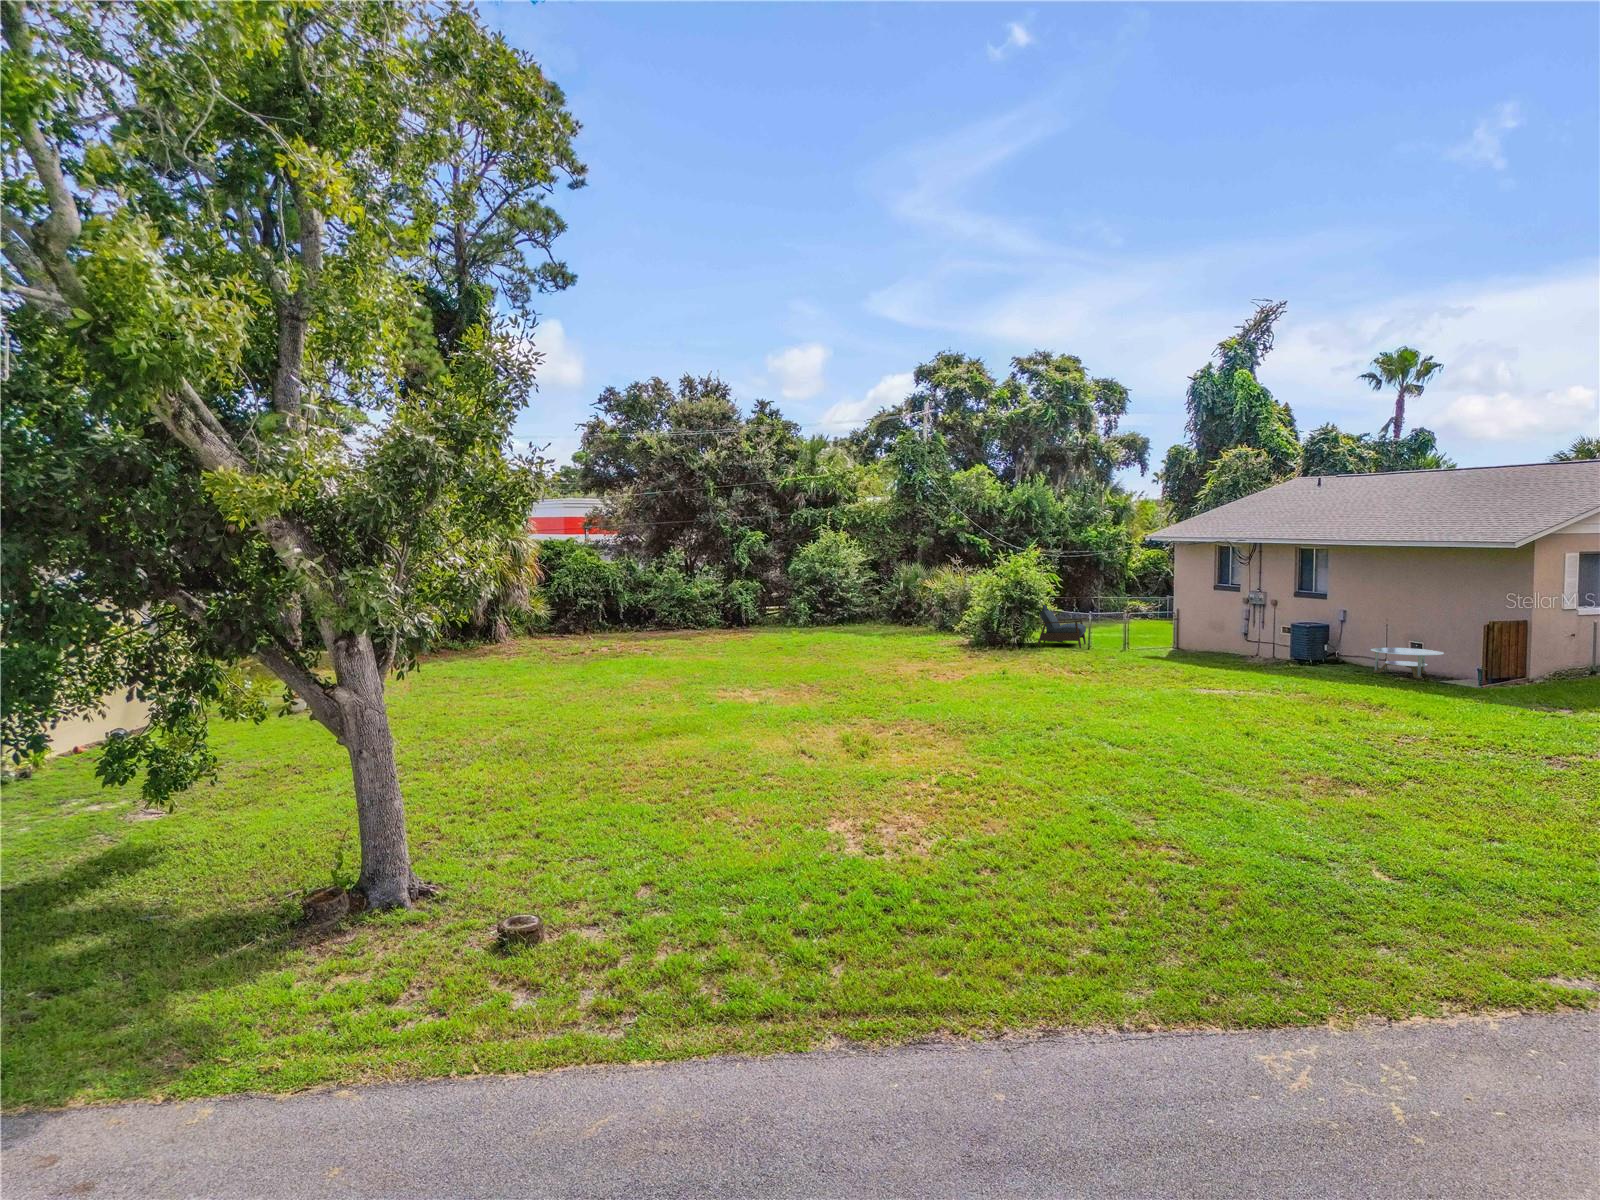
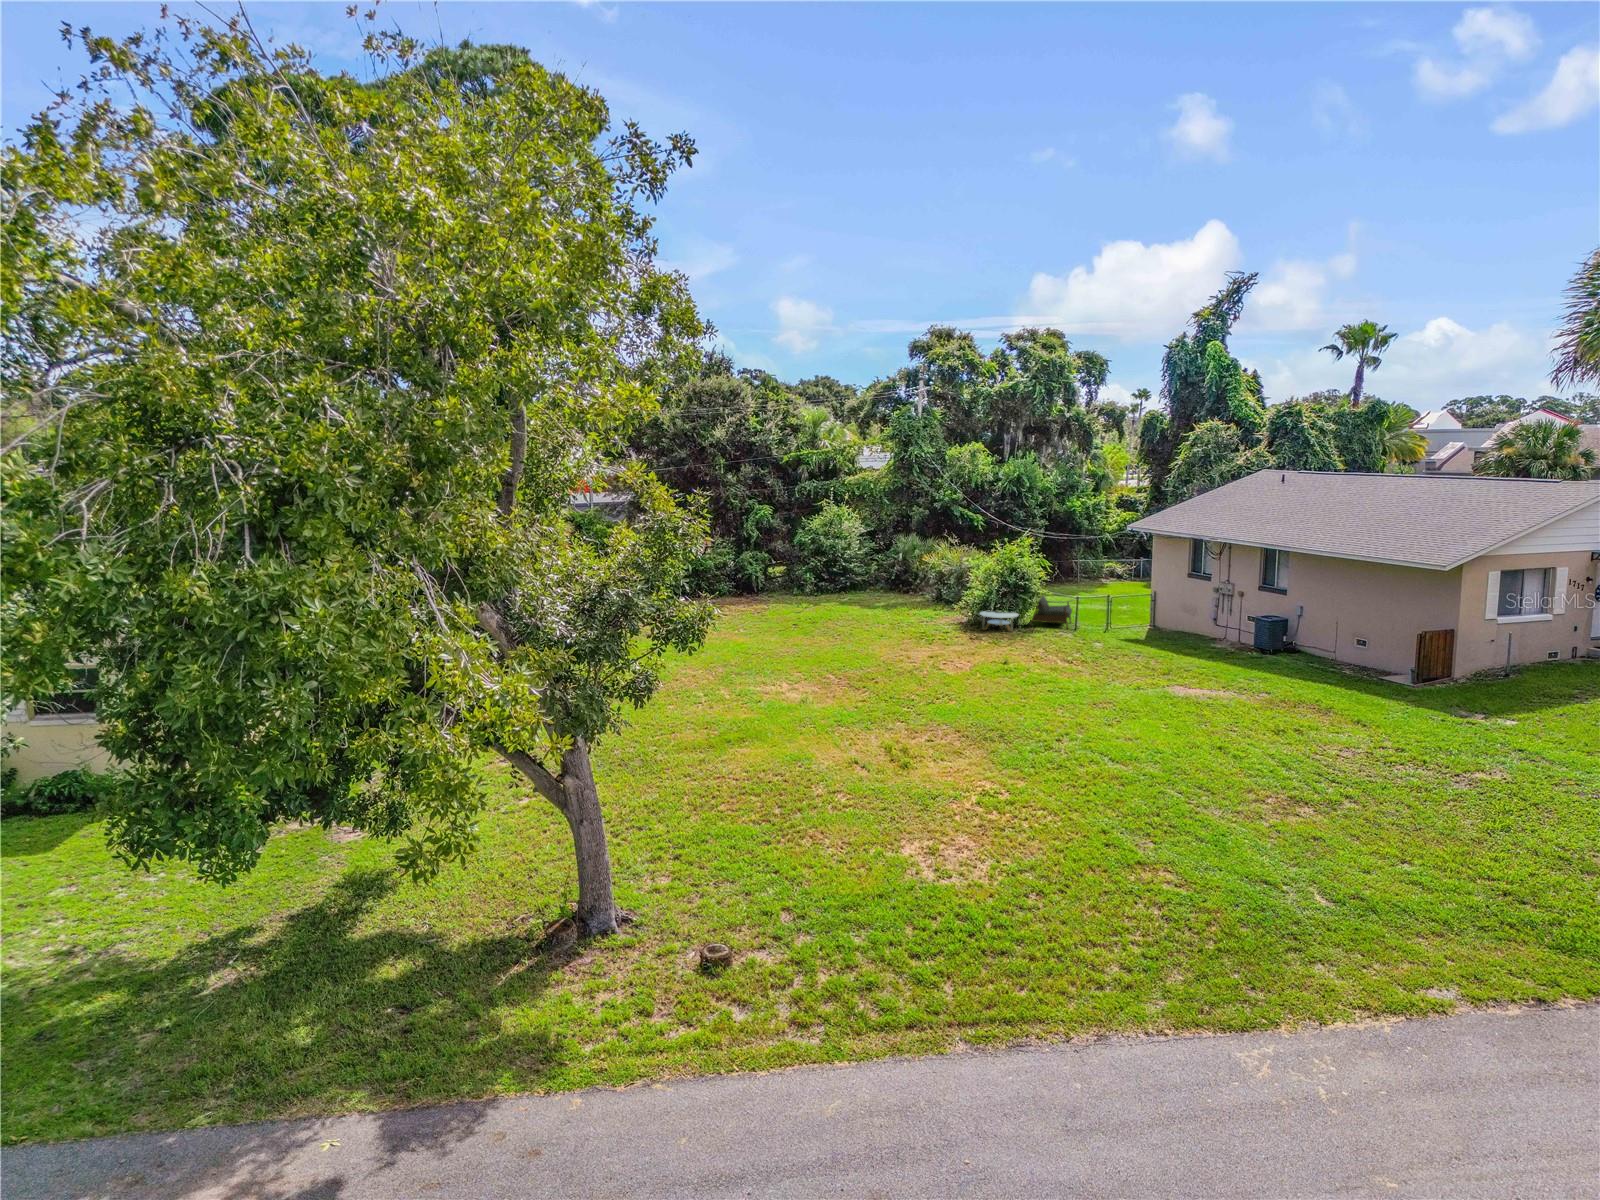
round table: present [1371,648,1444,679] -> present [980,610,1019,632]

